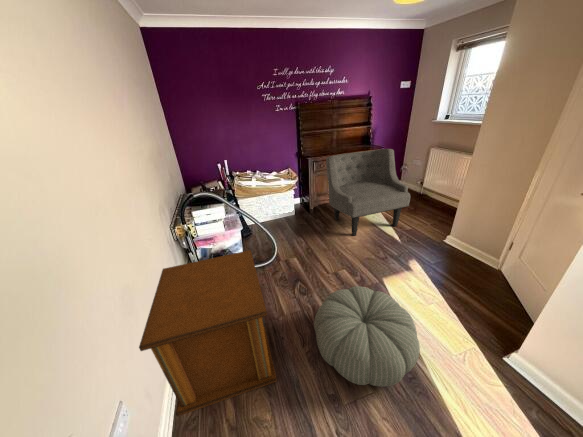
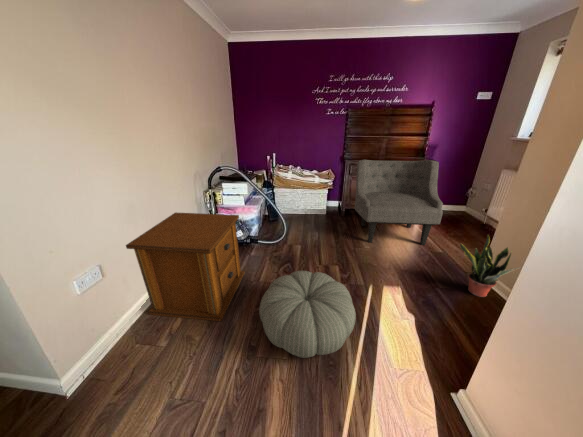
potted plant: none [446,210,495,262] -> present [460,235,518,297]

